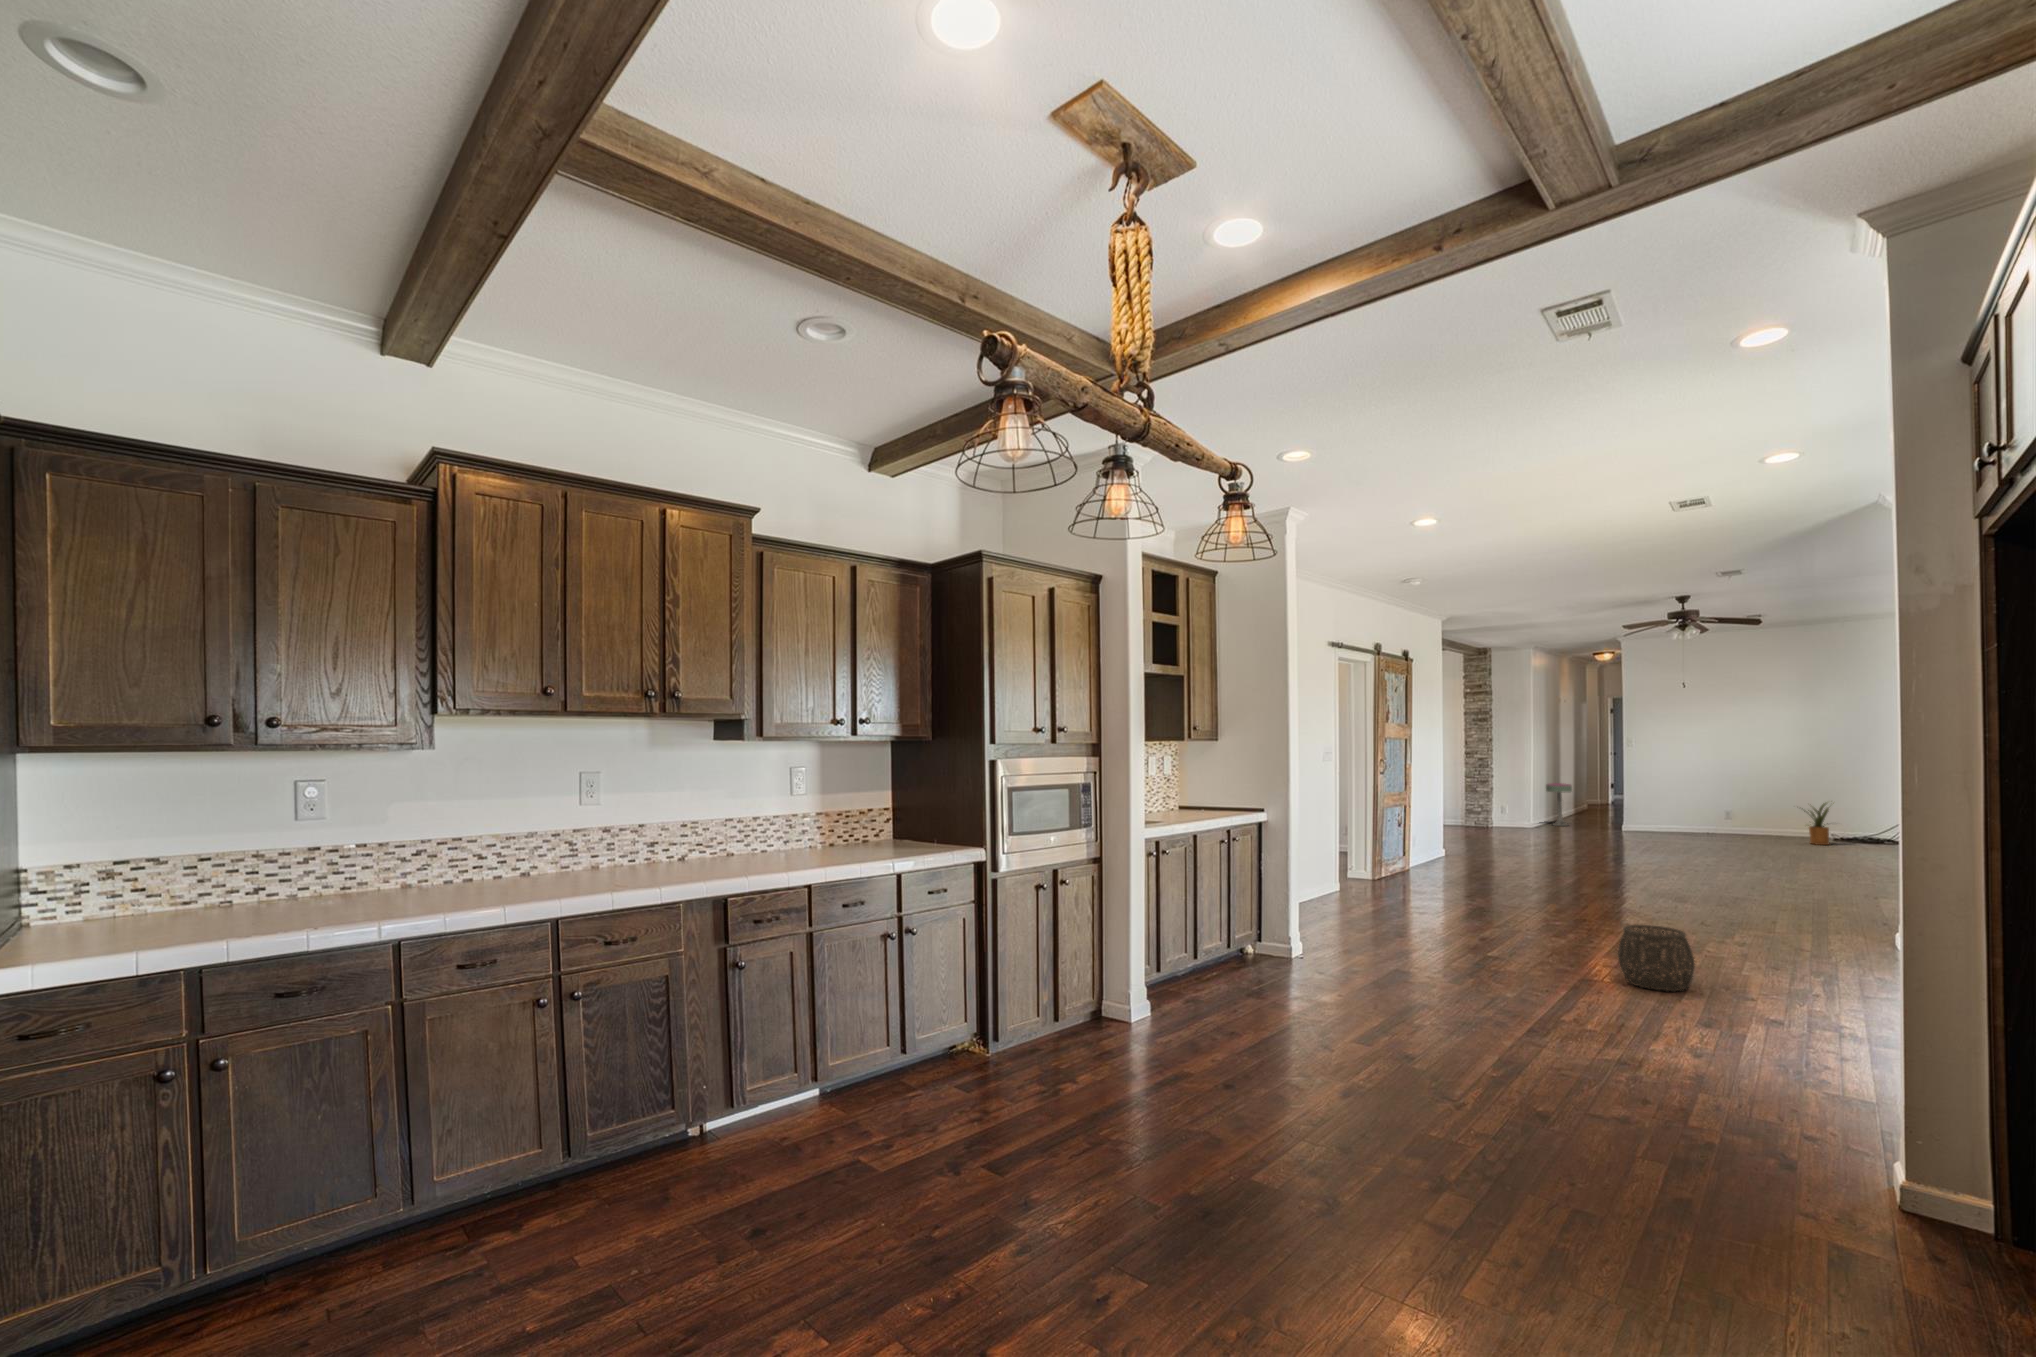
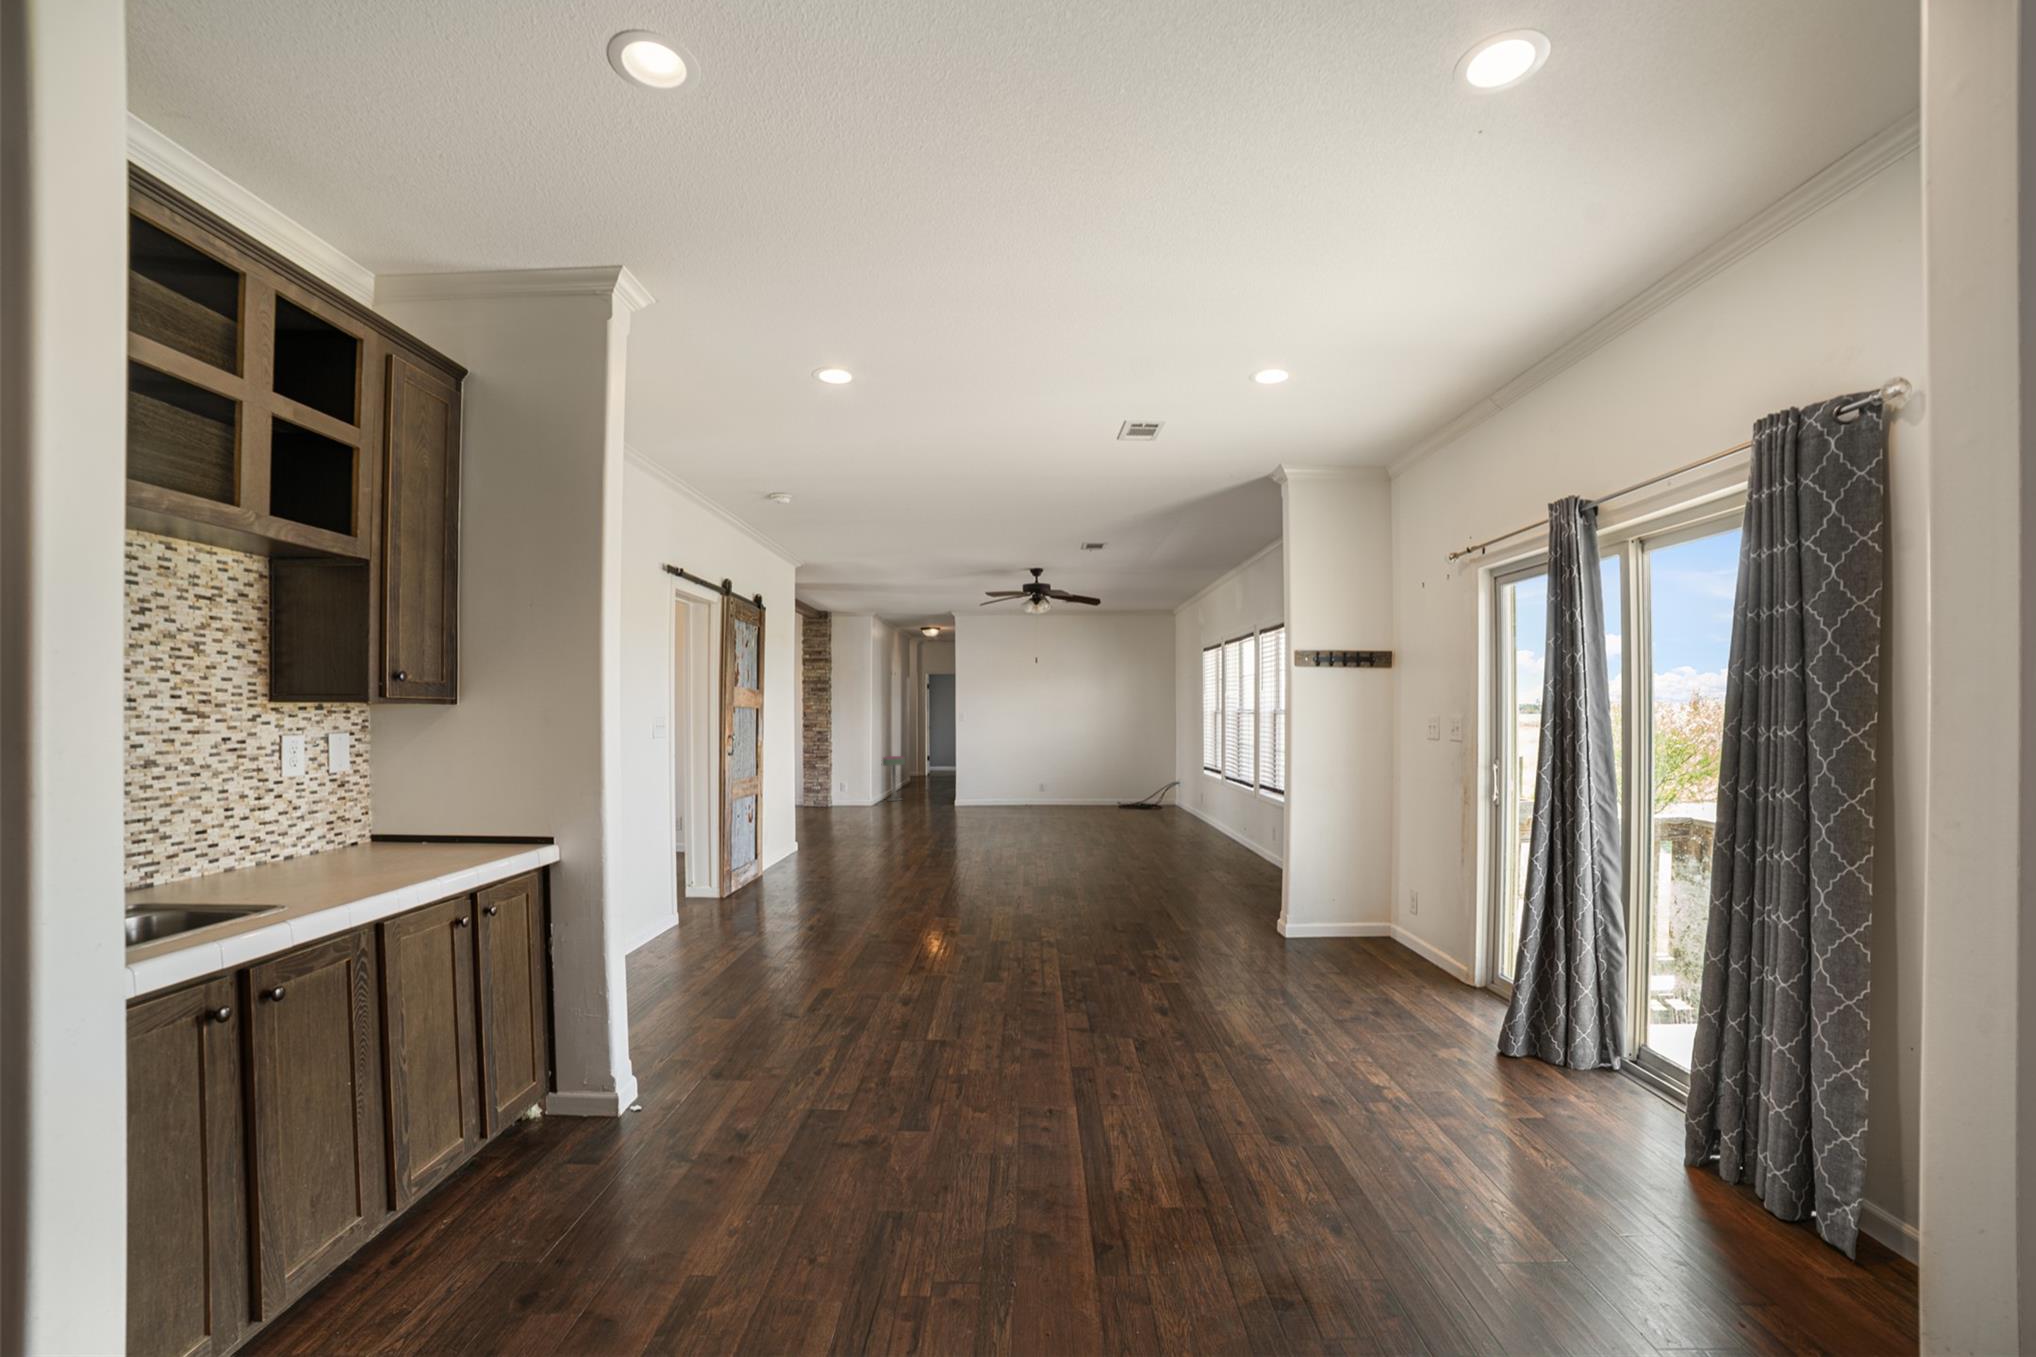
house plant: present [1804,803,1829,845] -> none [1082,756,1117,797]
woven basket: present [1618,925,1695,992] -> none [1090,930,1177,1024]

